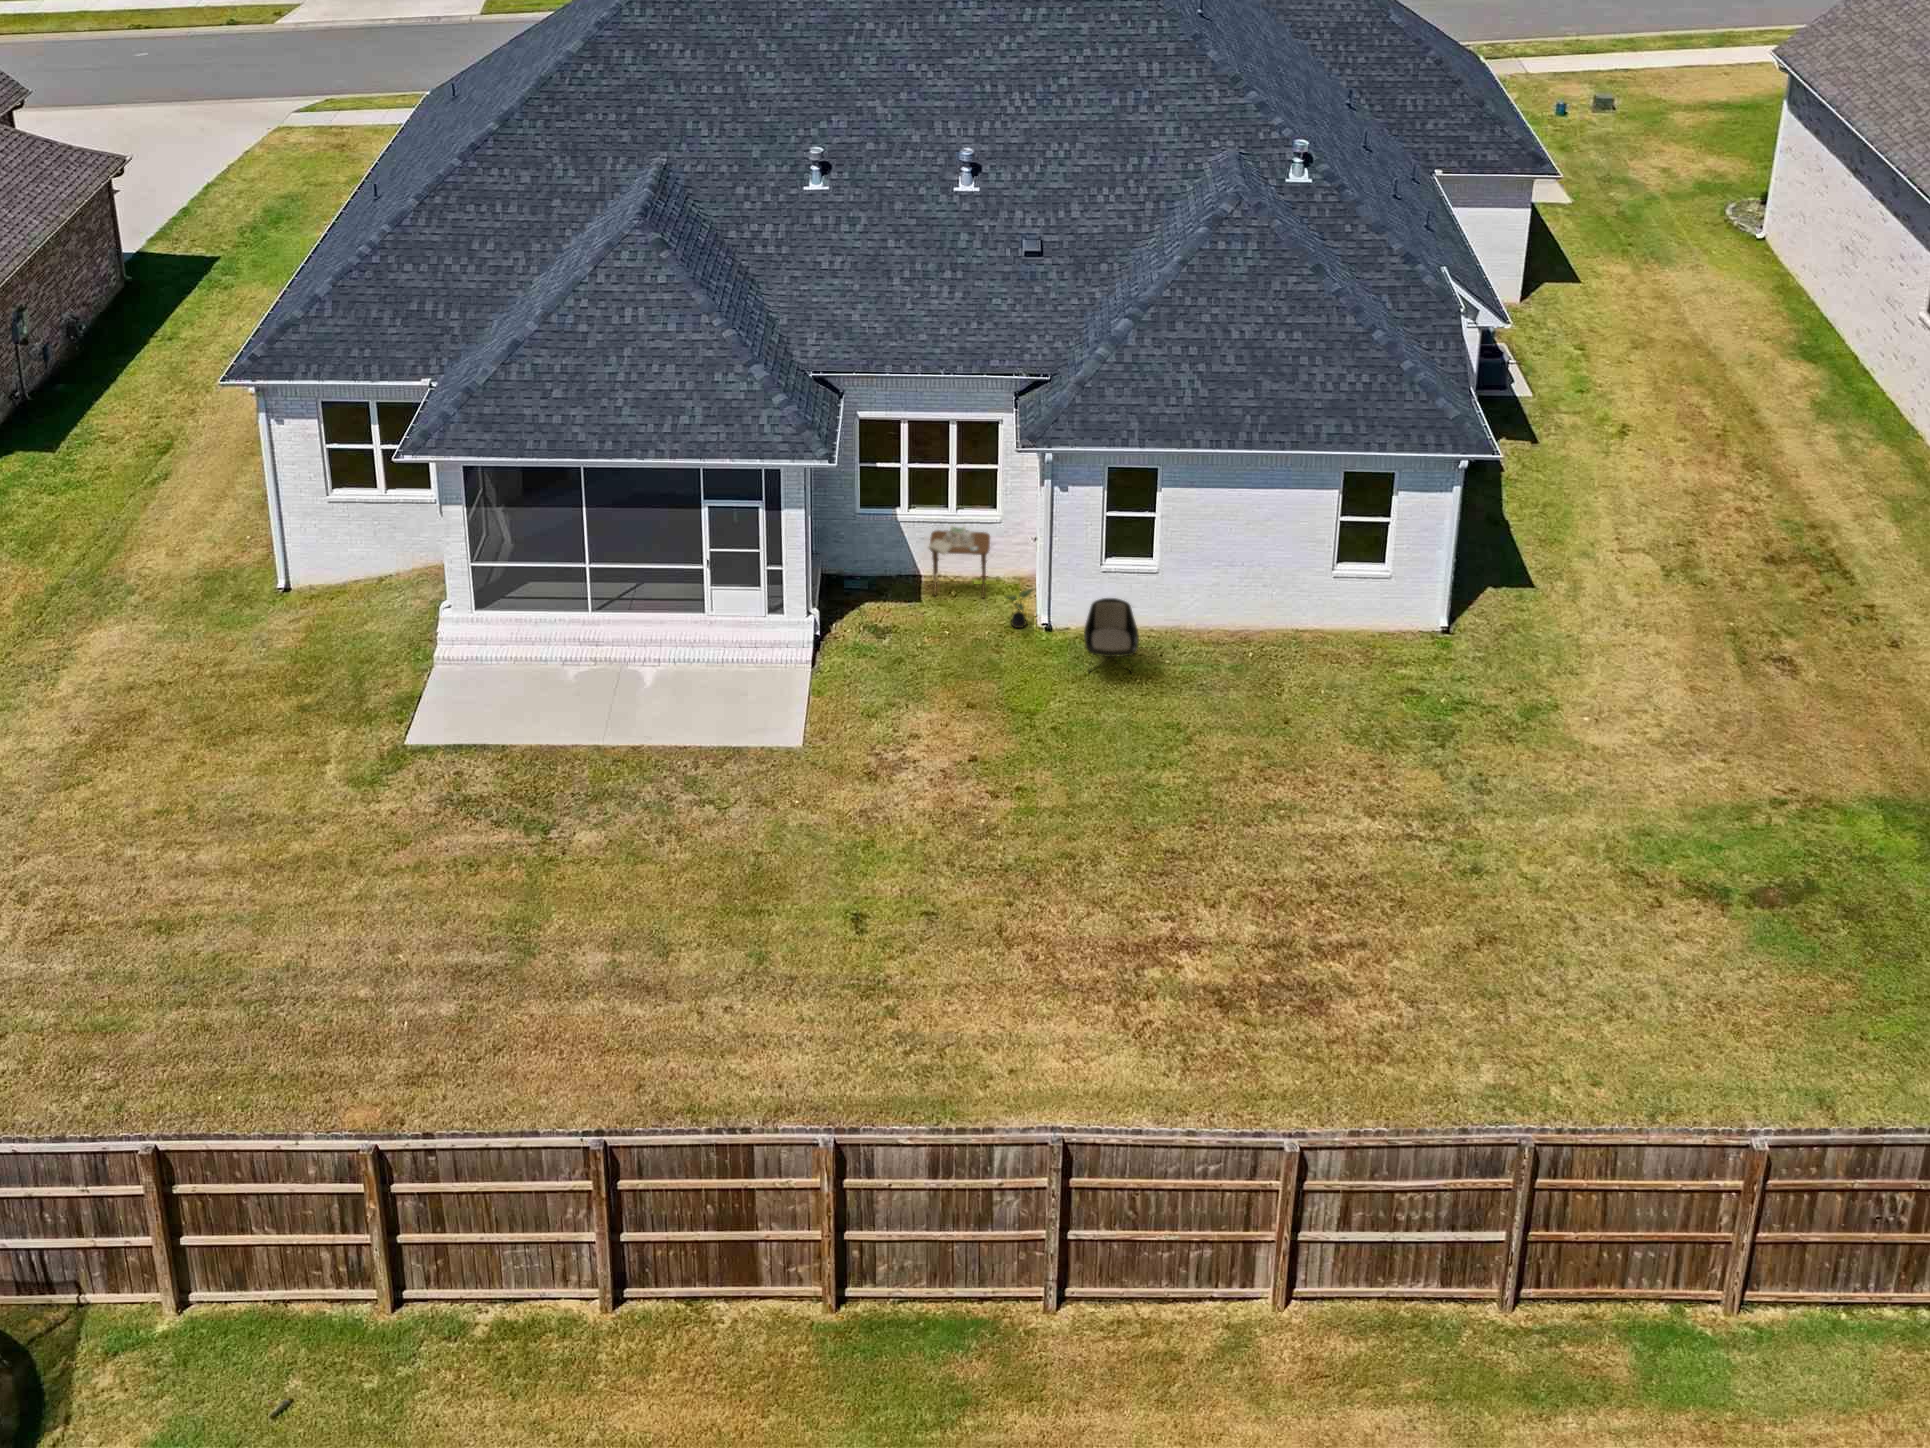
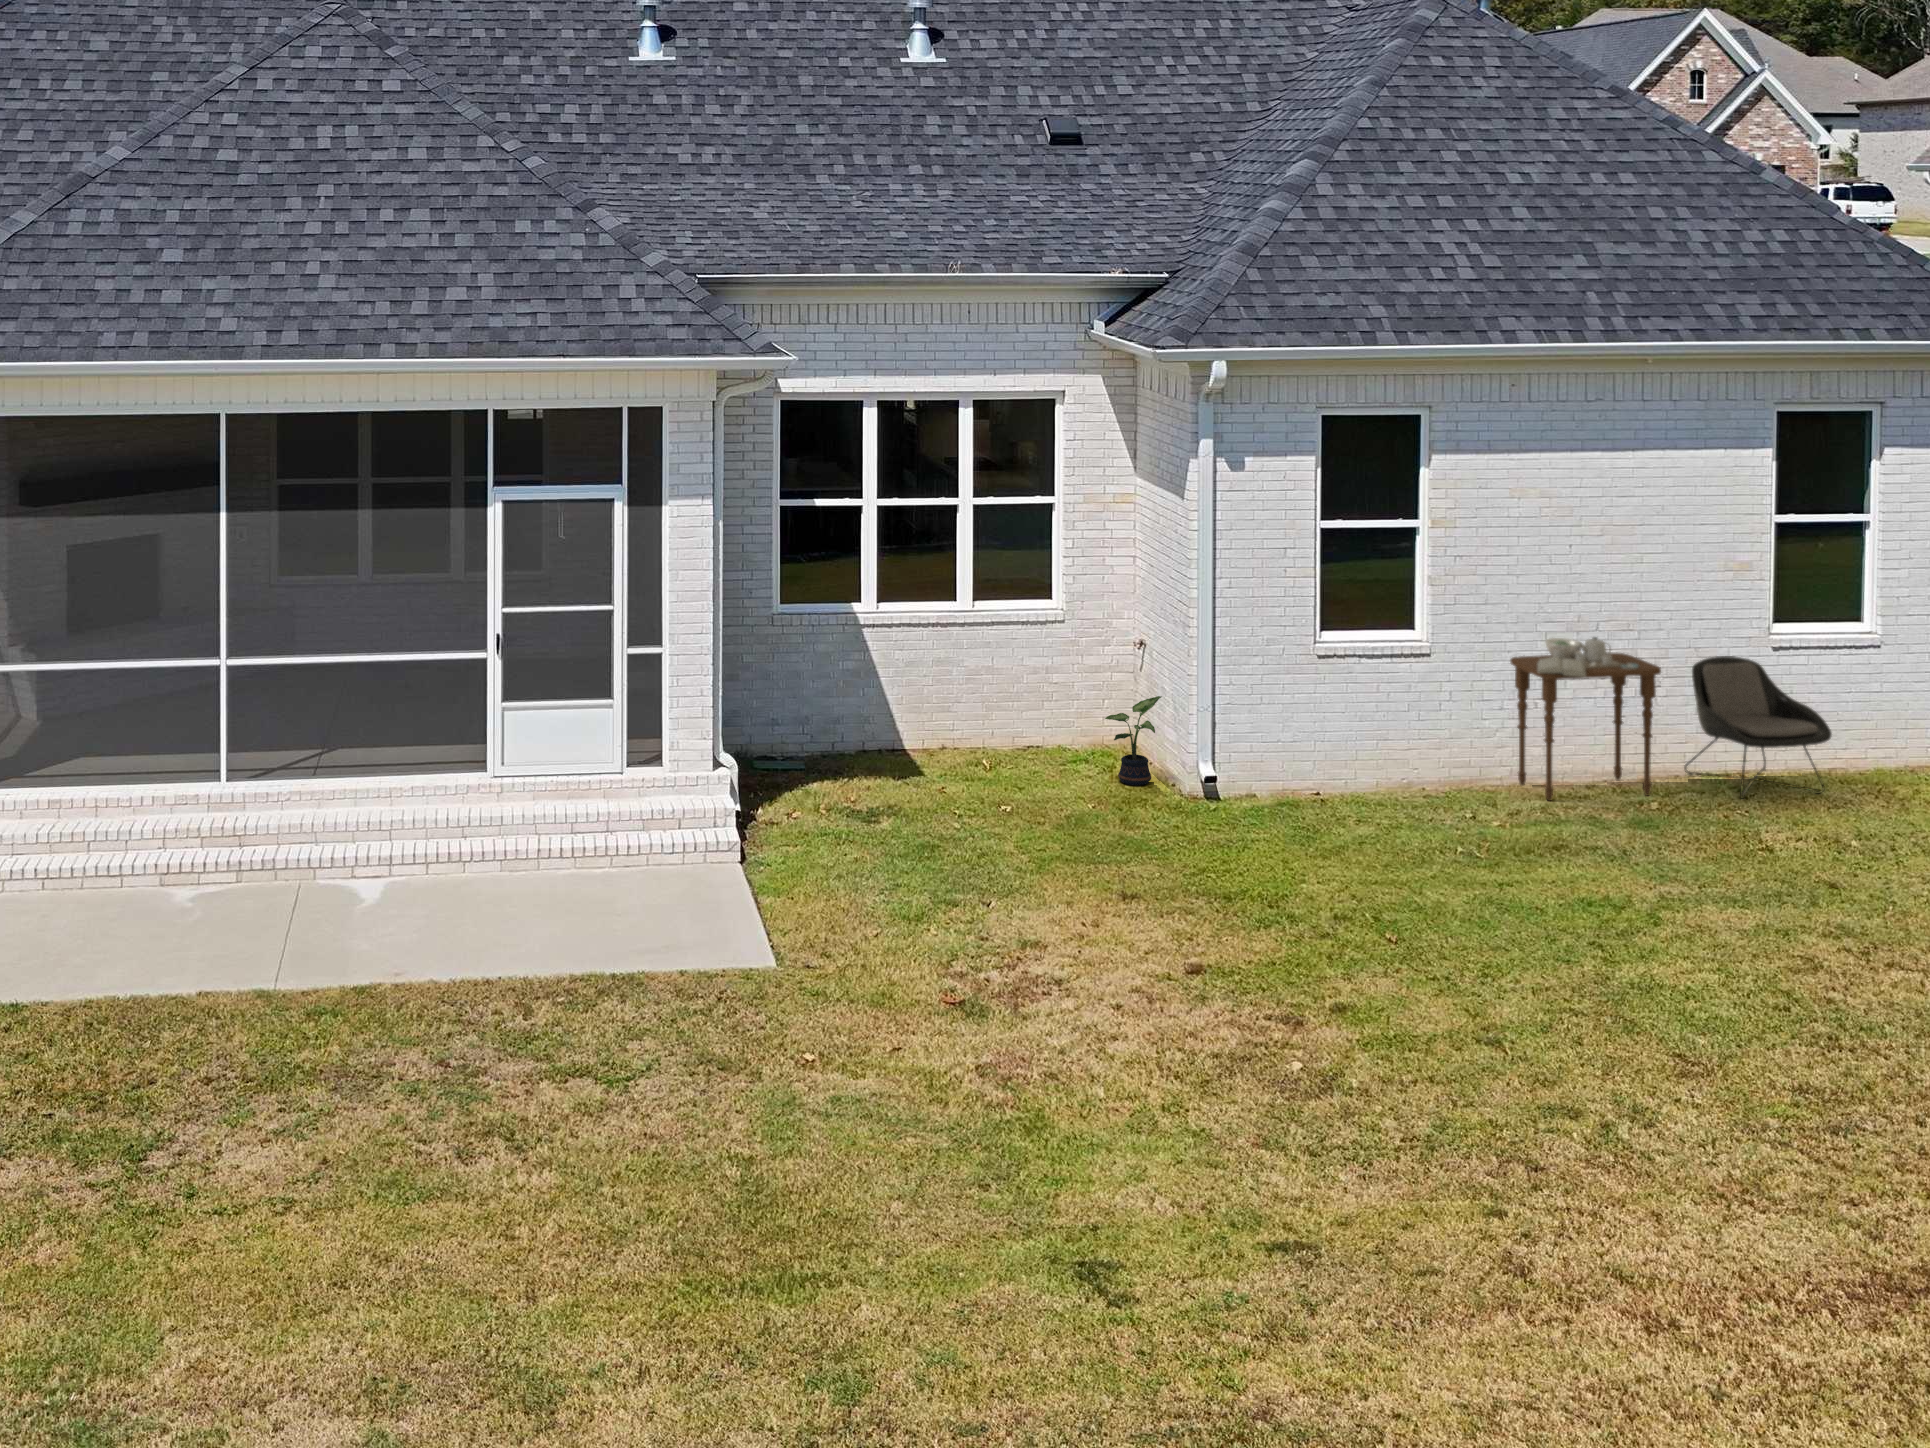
side table: present [928,526,990,597] -> present [1510,637,1661,801]
lounge chair: present [1084,598,1139,661] -> present [1684,656,1832,799]

